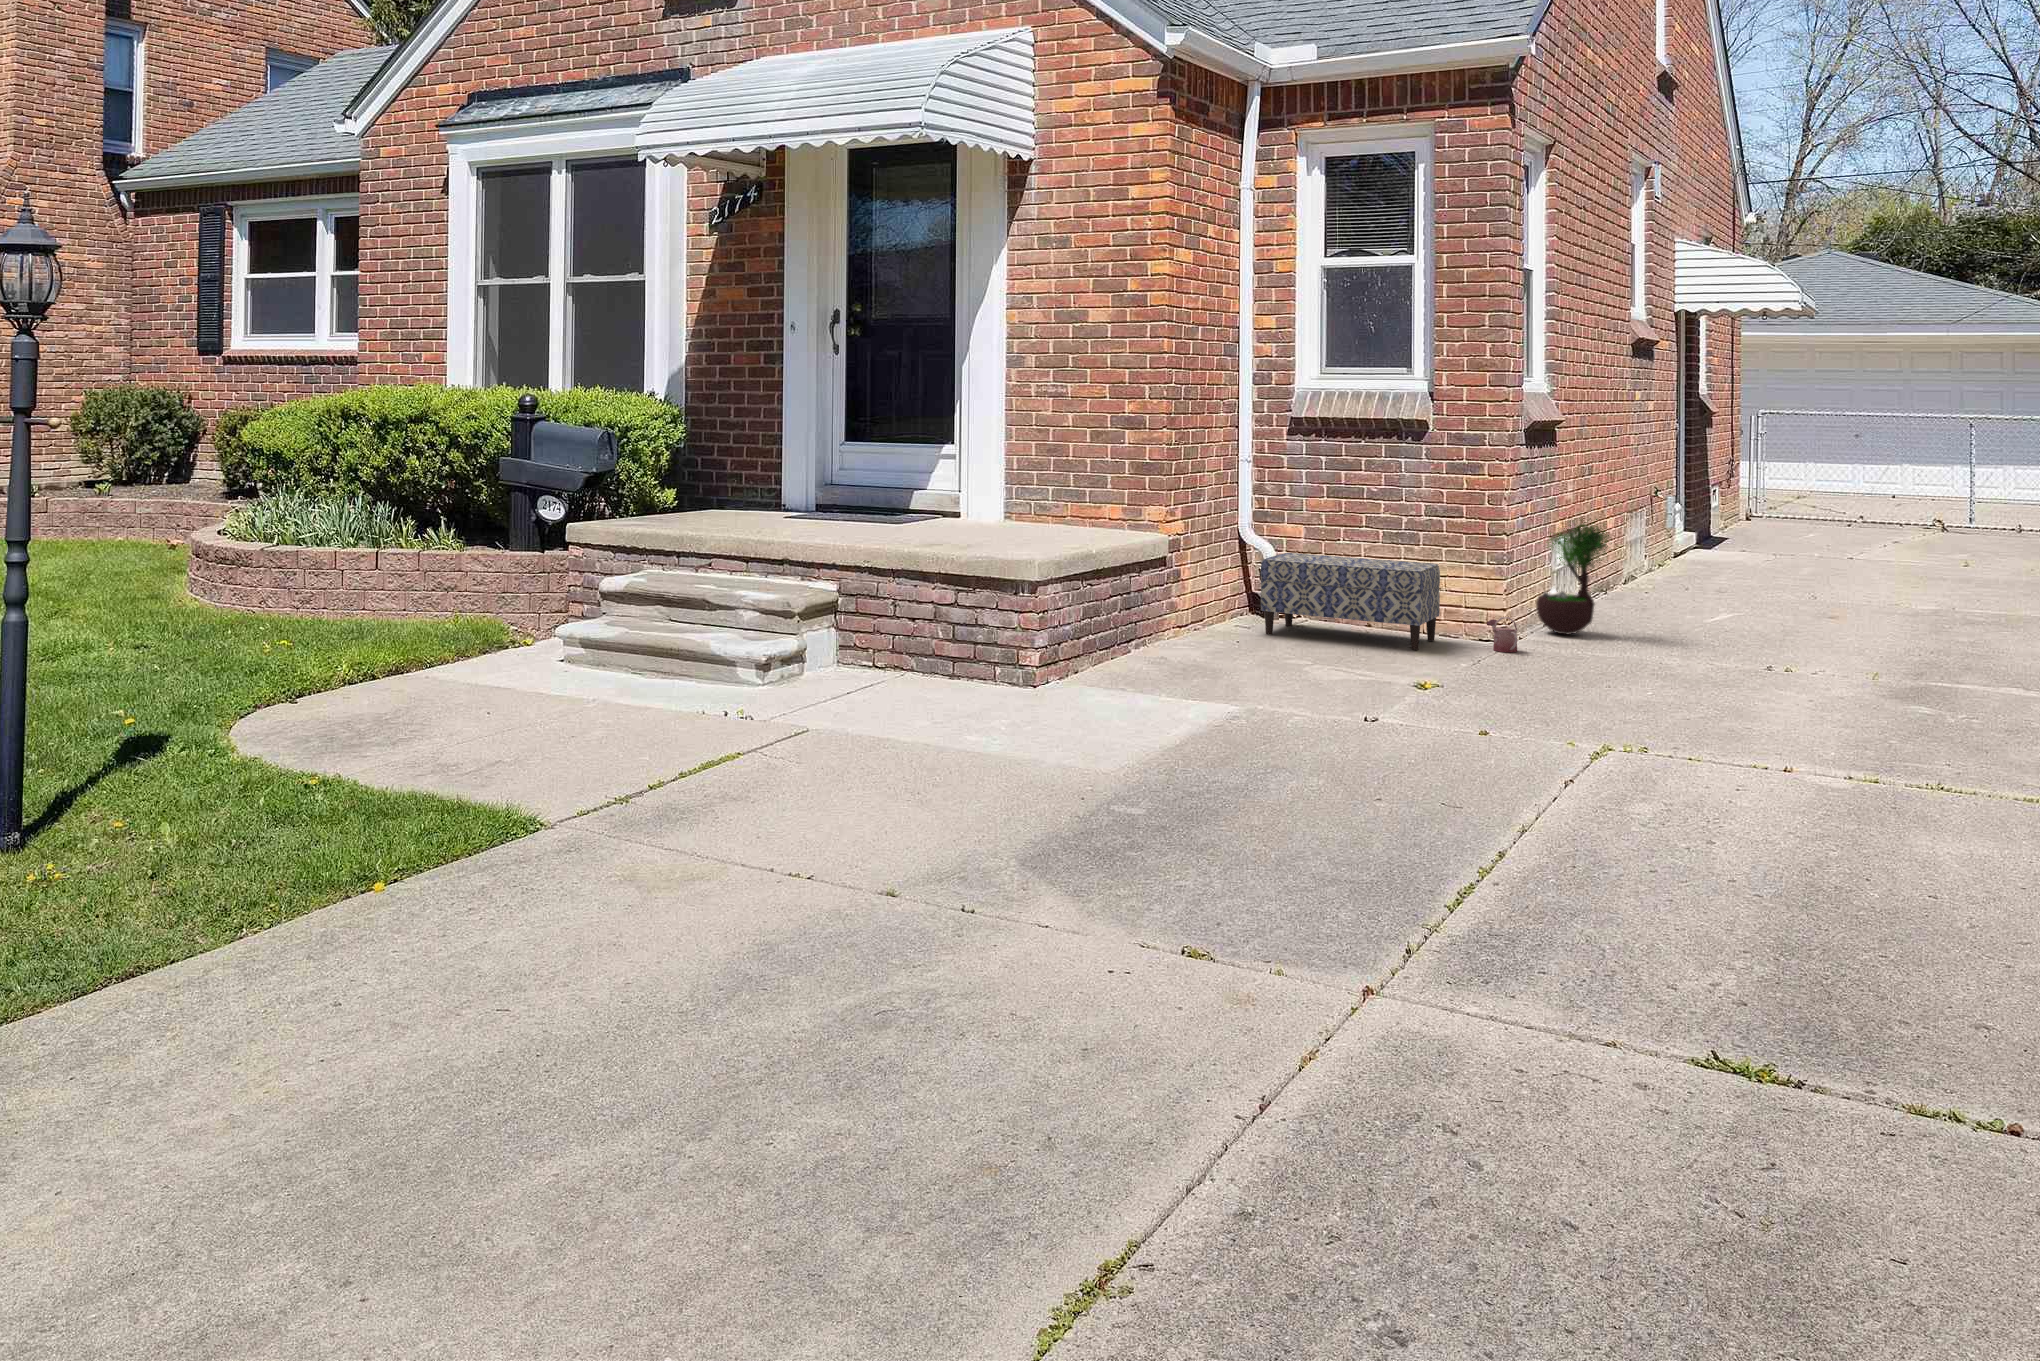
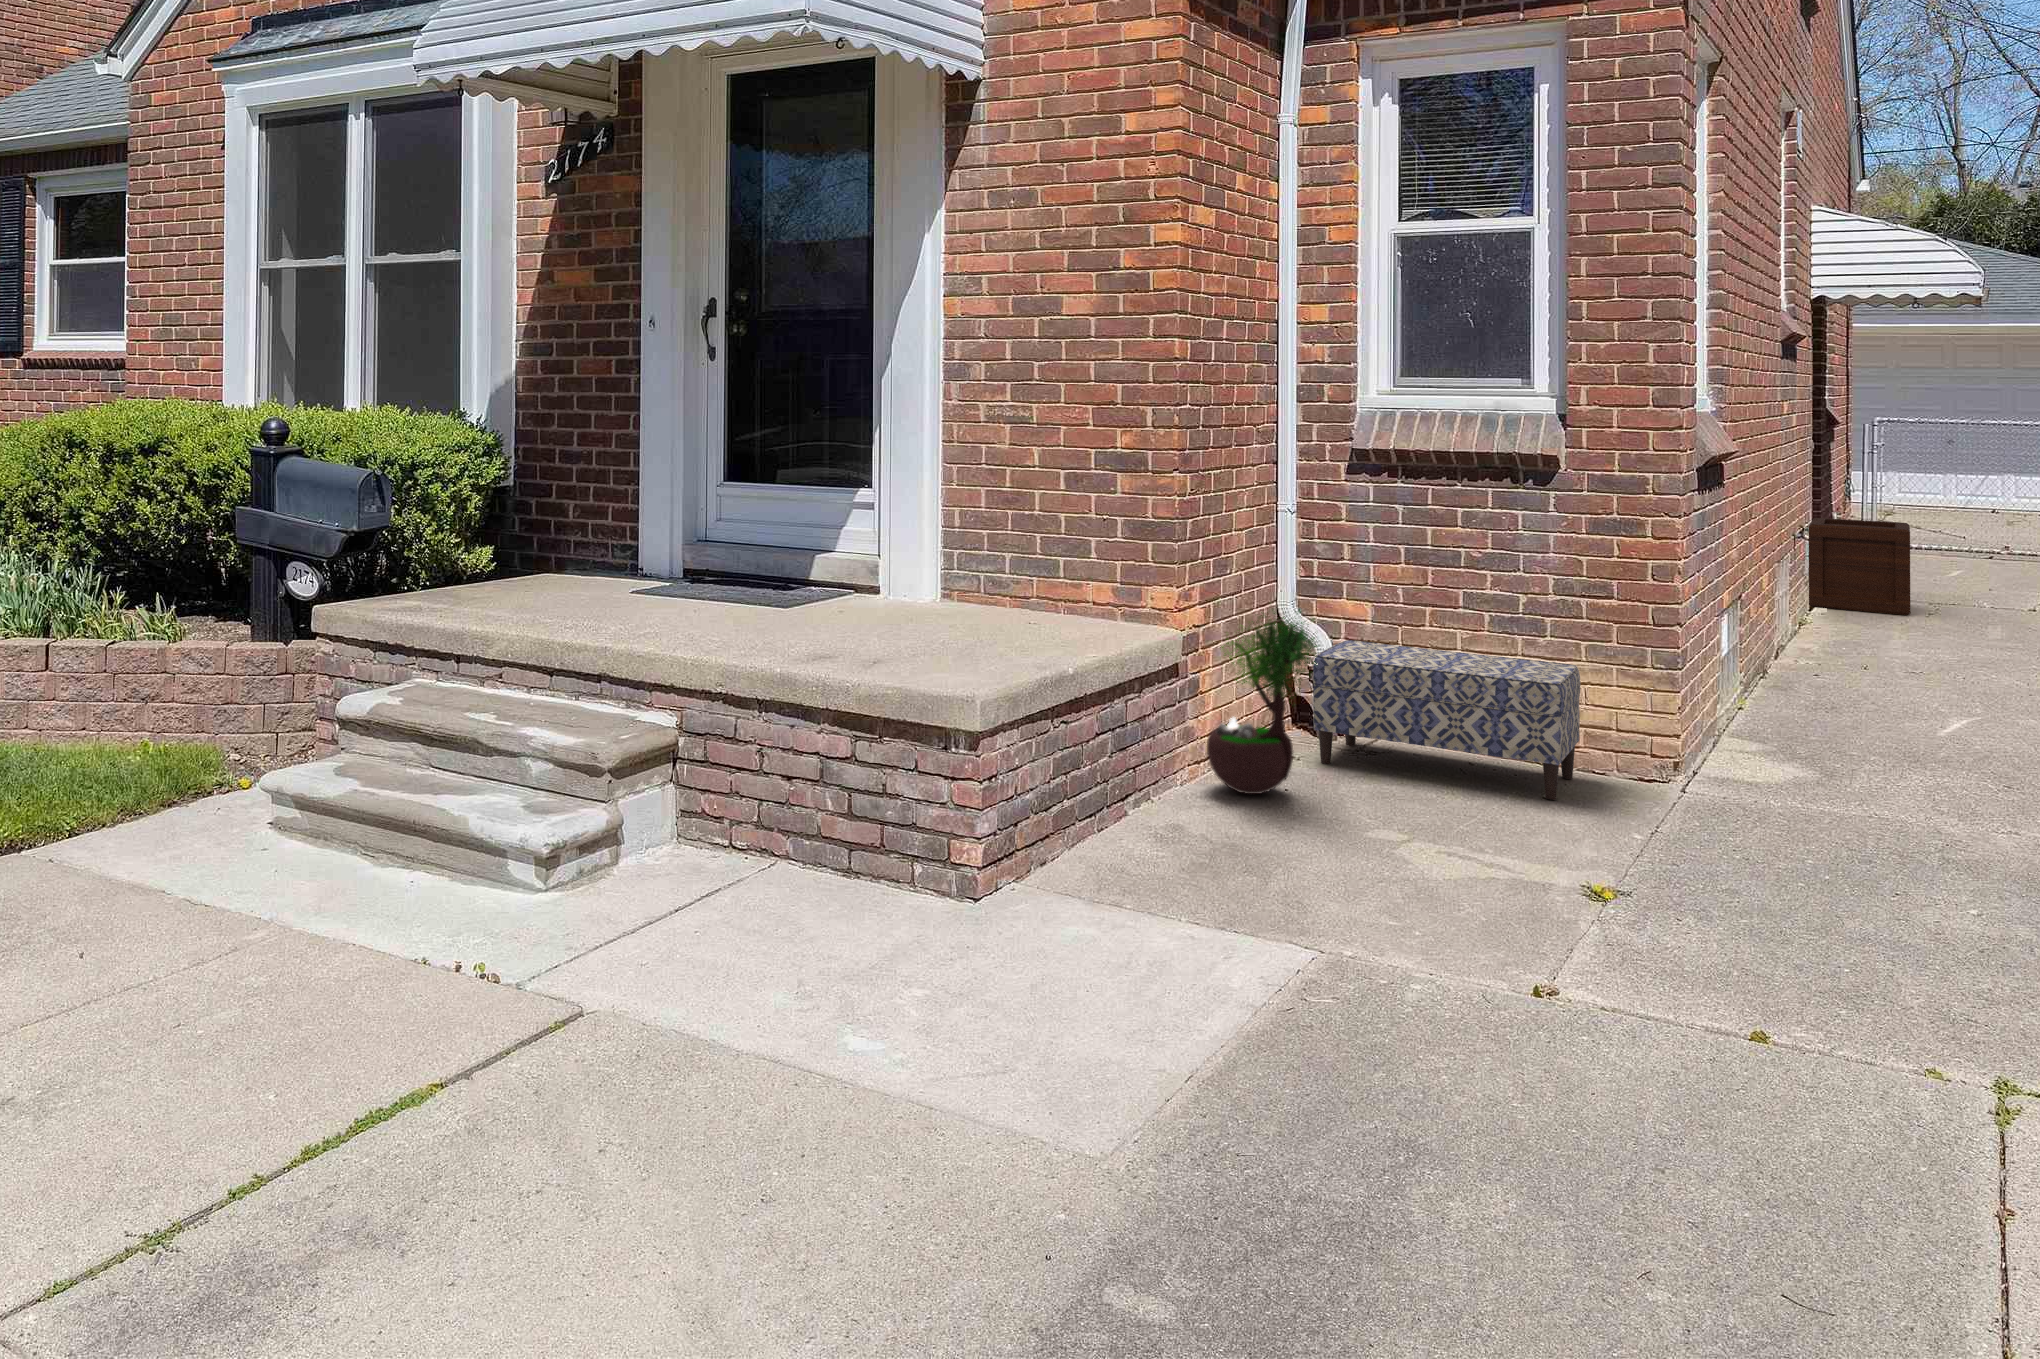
wooden crate: none [1668,488,1747,561] -> present [1809,518,1910,615]
potted tree: present [1536,518,1612,635] -> present [1207,612,1317,794]
watering can: present [1487,617,1517,652] -> none [1655,750,1710,805]

